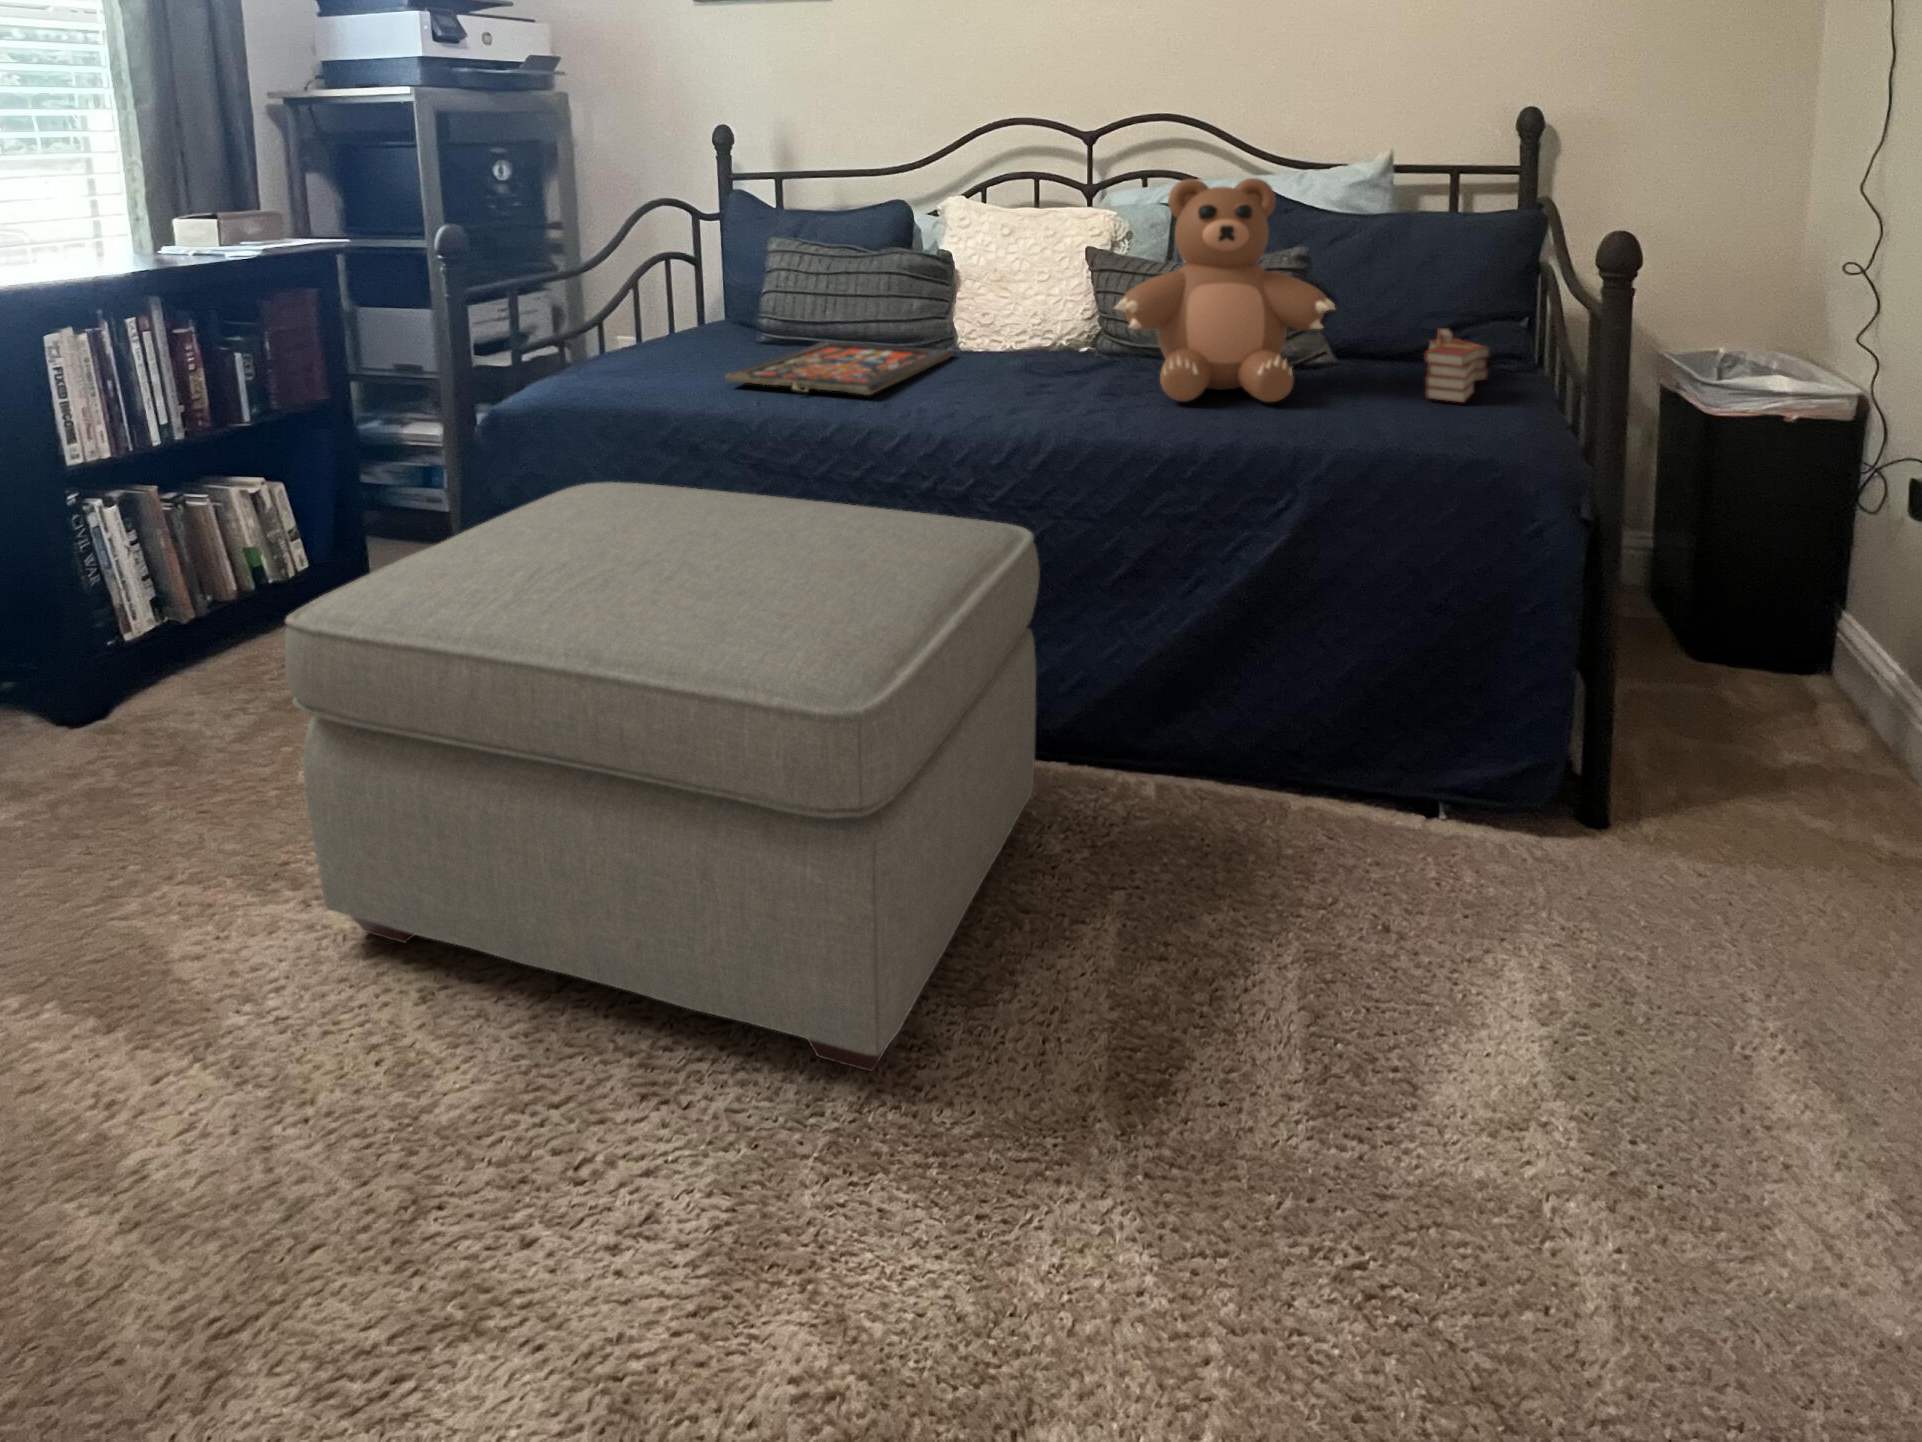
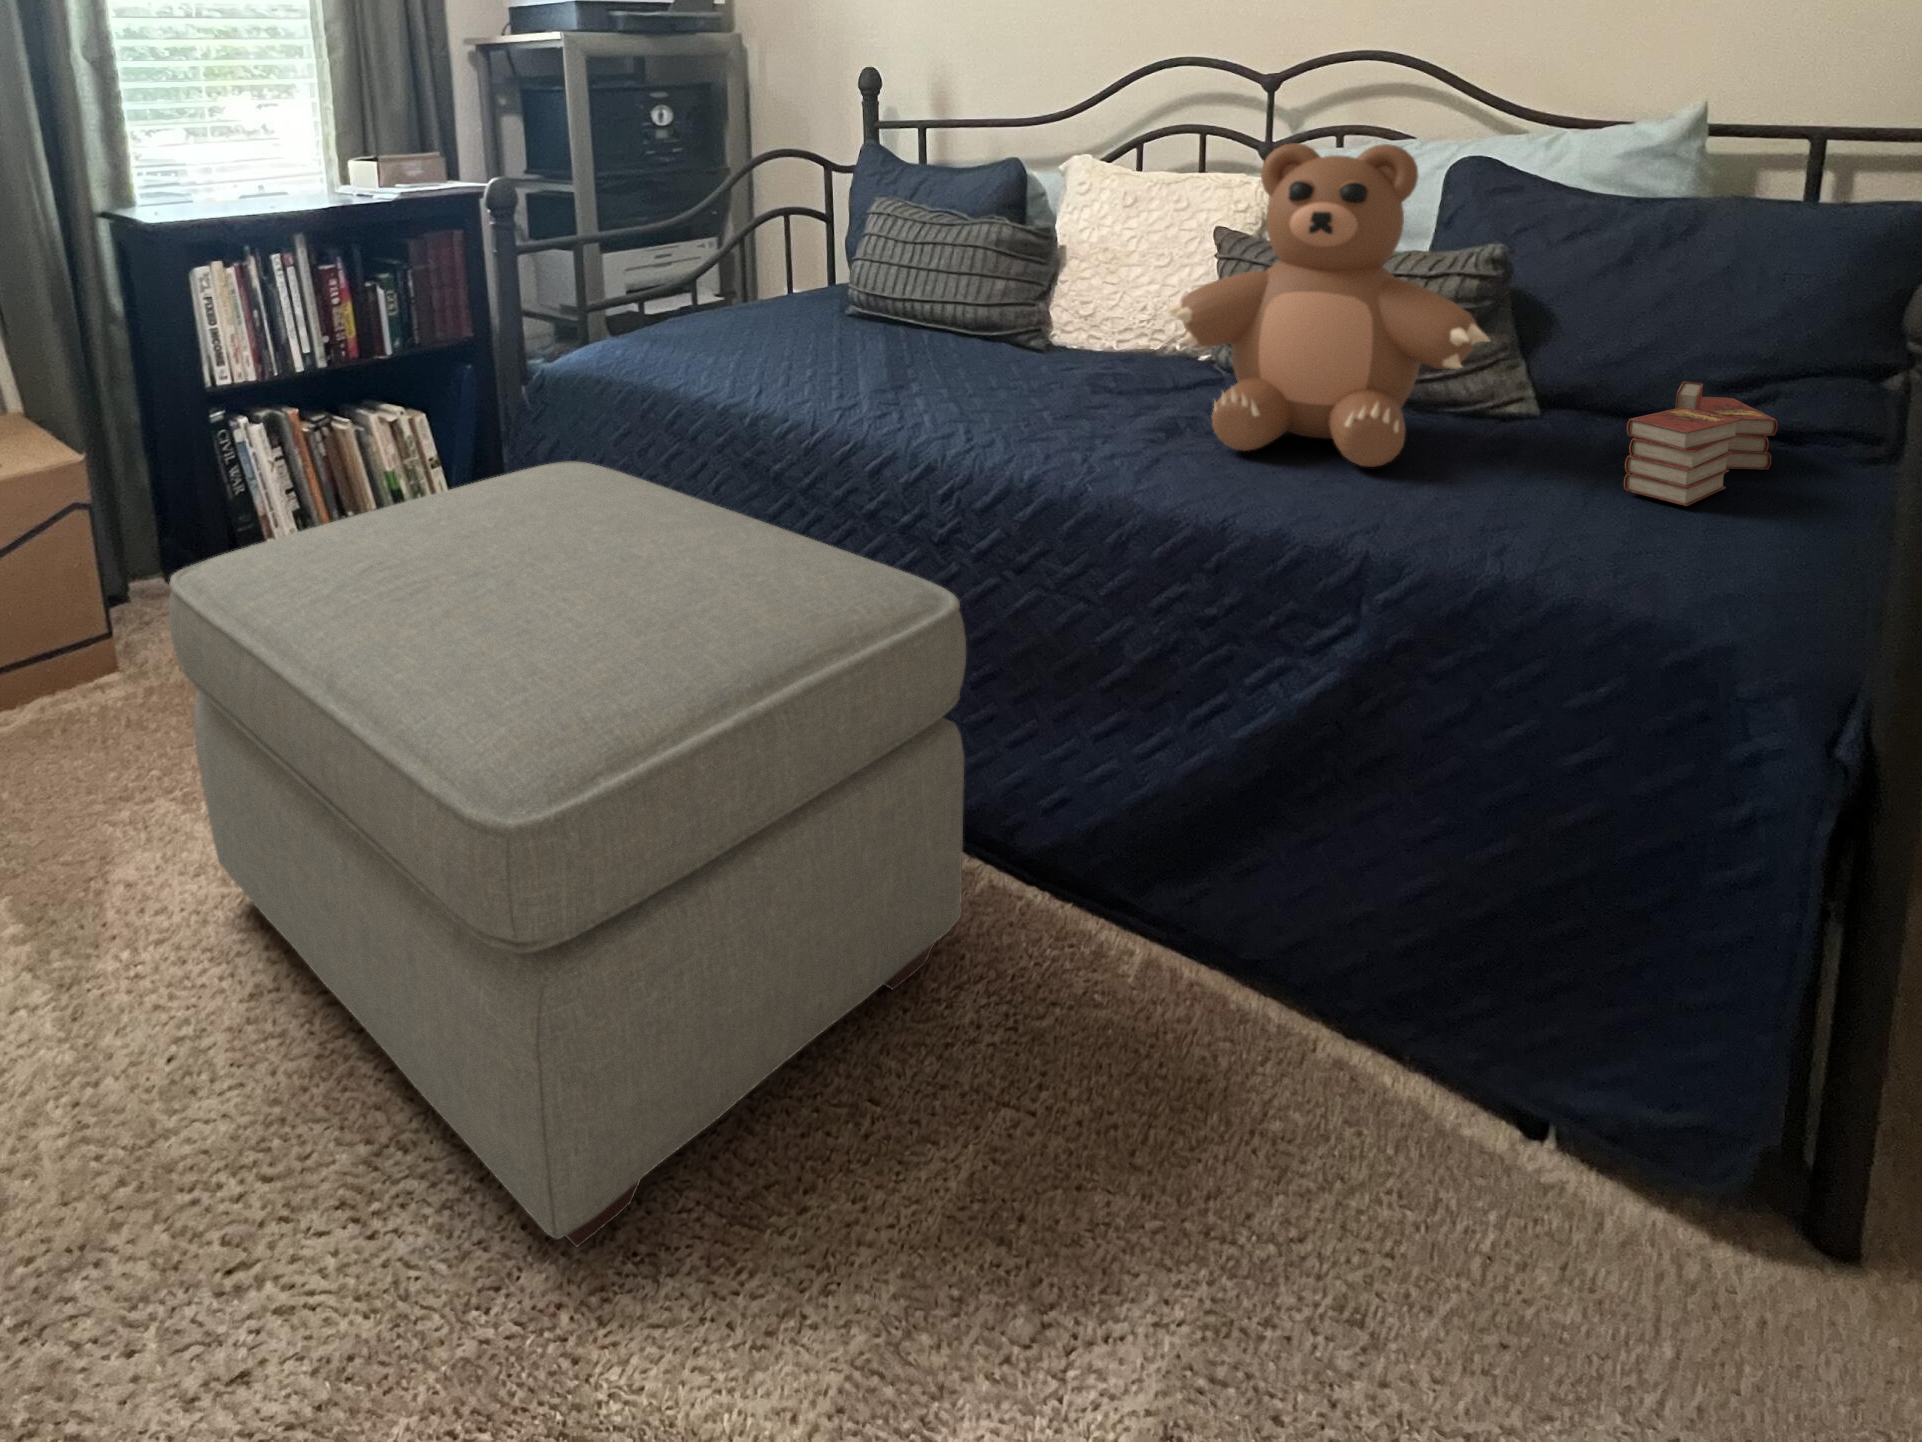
board game: present [725,340,953,395] -> none [740,321,1024,396]

